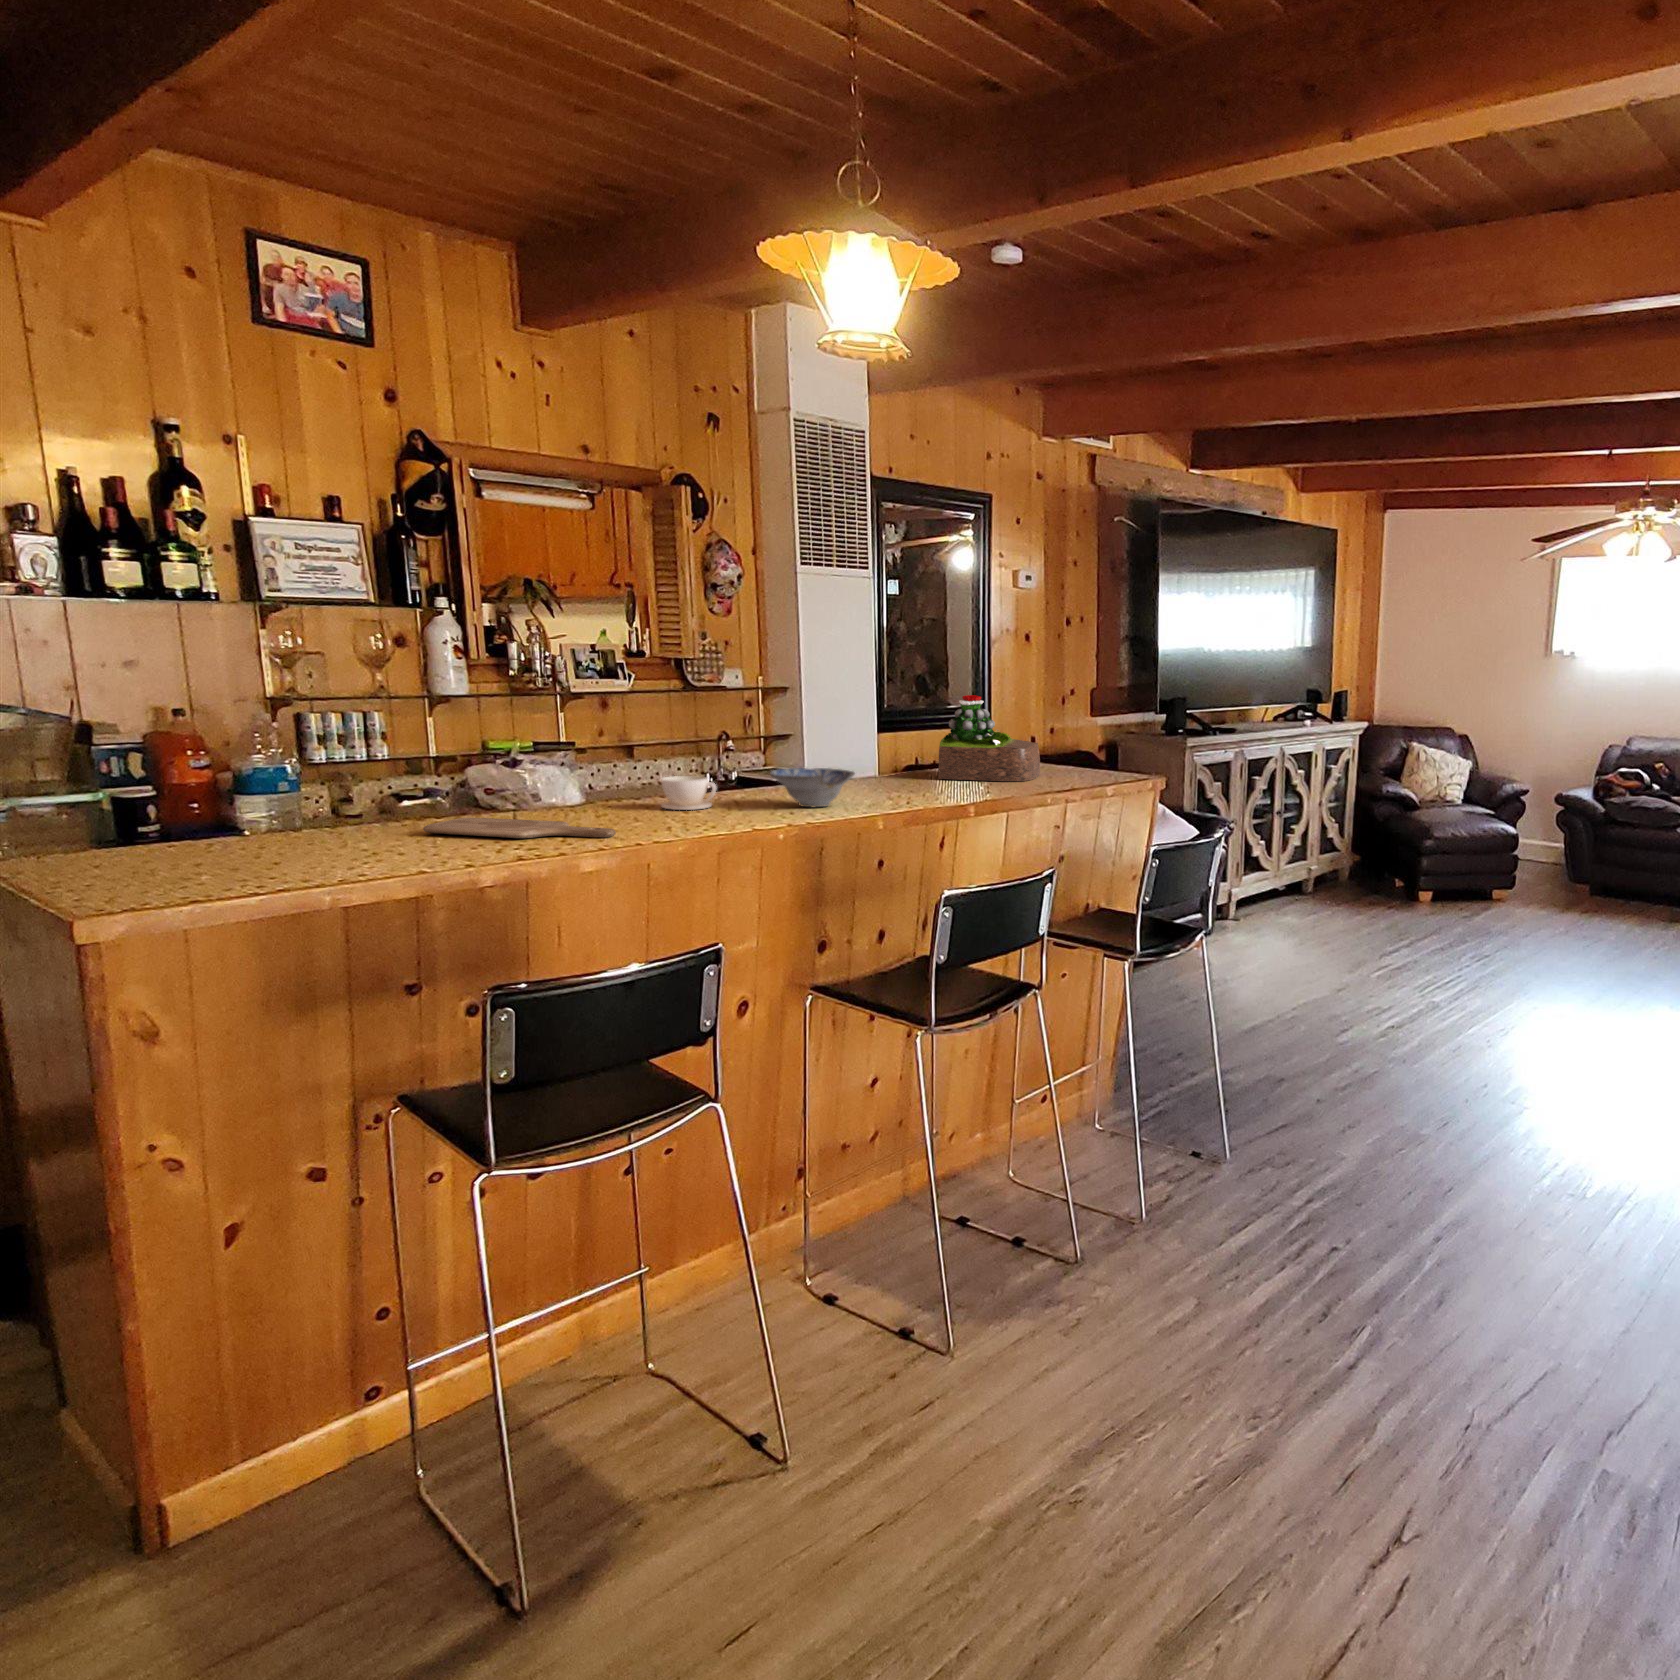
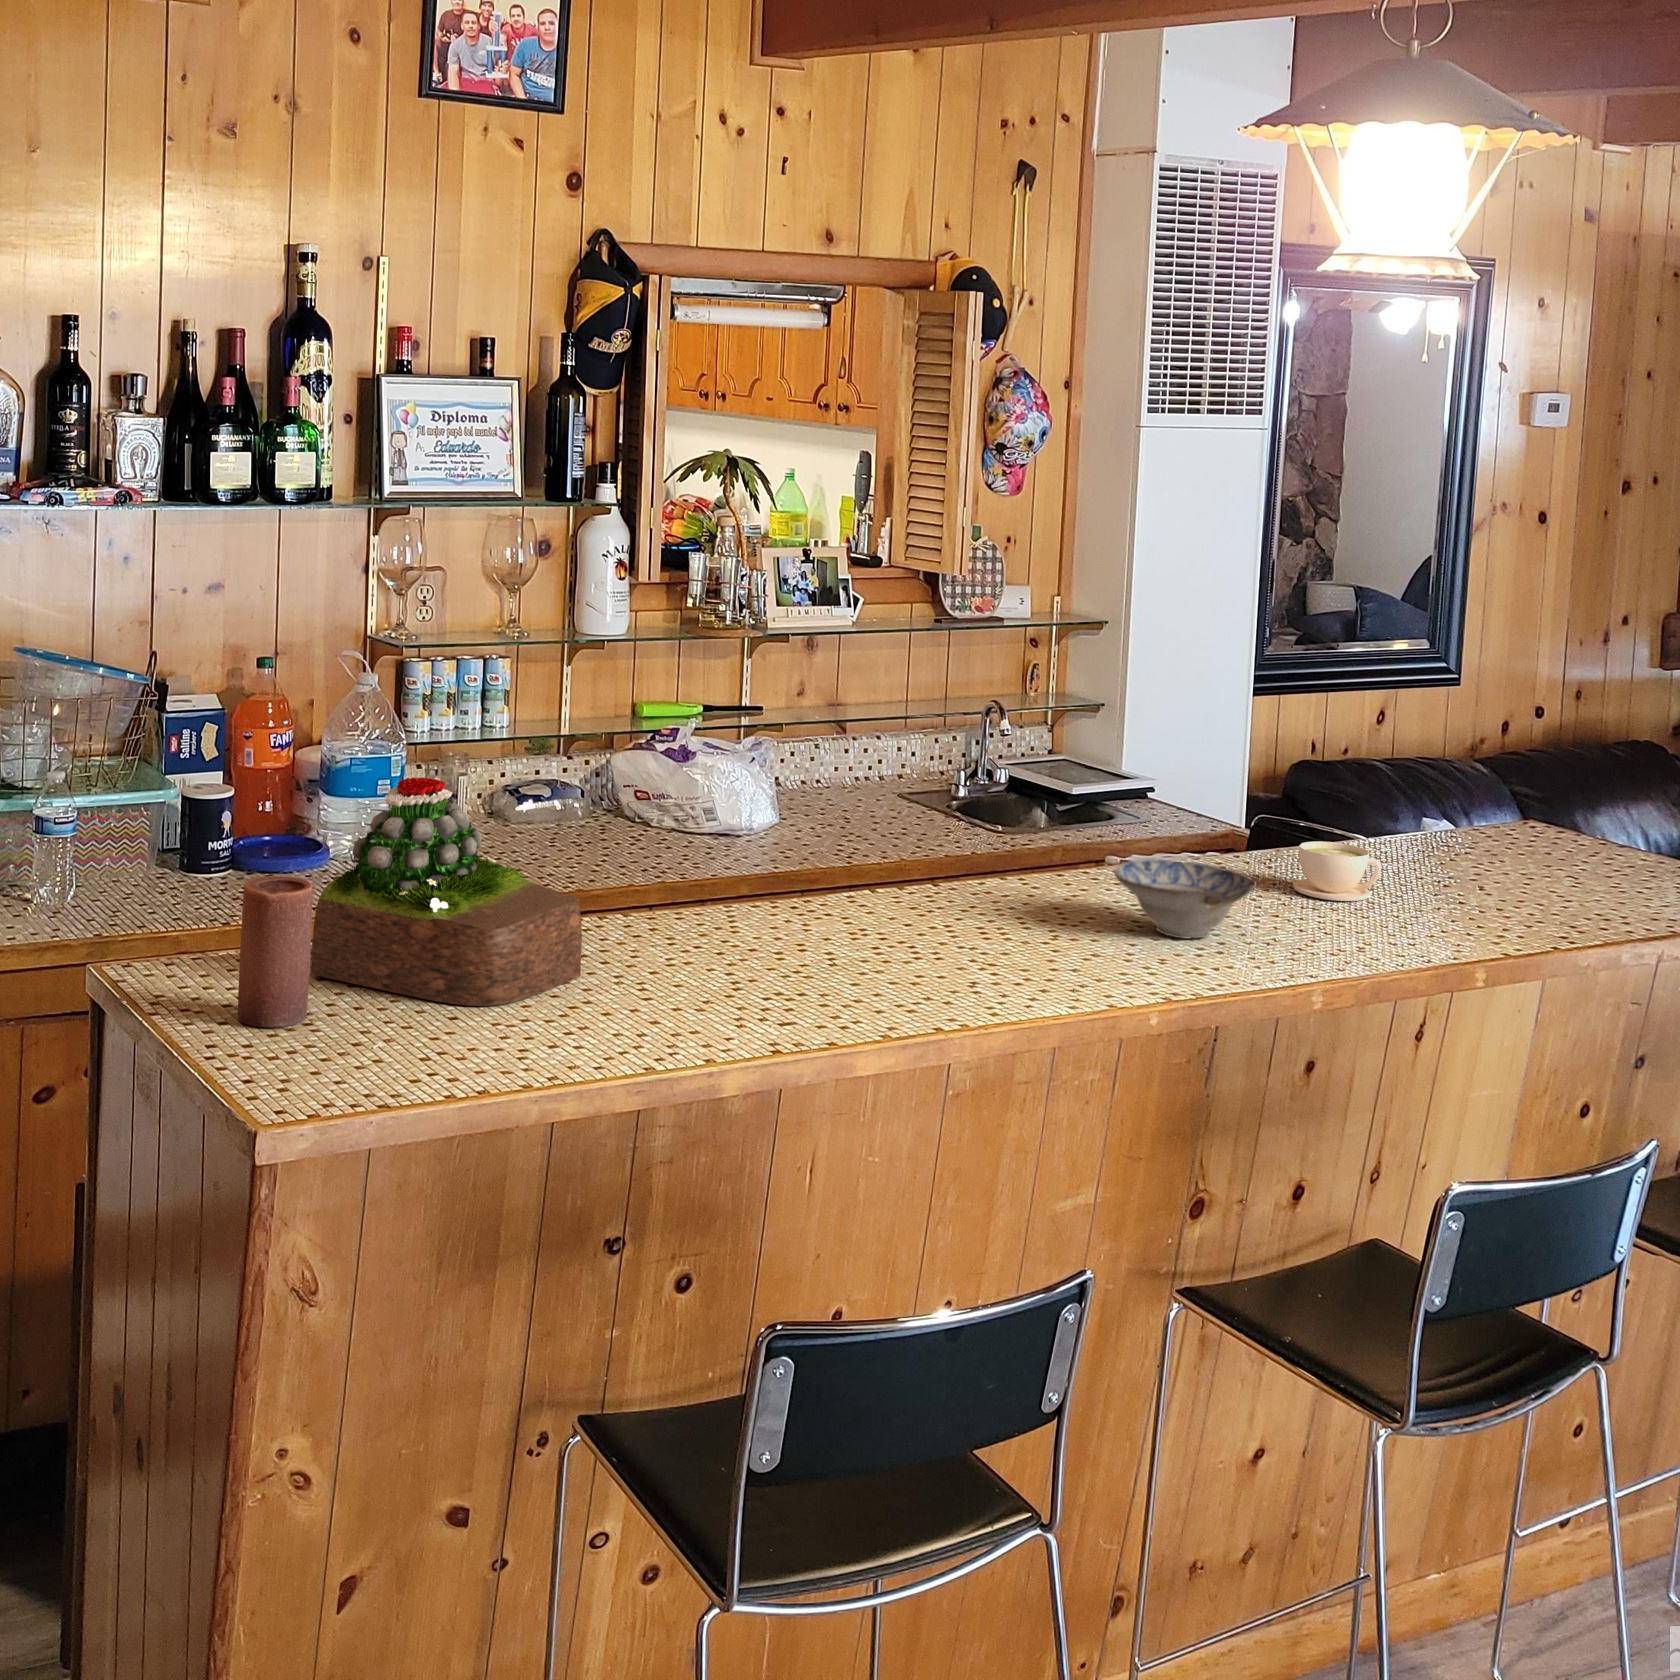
succulent plant: present [939,695,1040,781] -> present [311,777,582,1006]
coffee cup: present [661,776,716,810] -> present [1293,841,1382,901]
candle: none [64,779,143,886] -> present [238,876,313,1027]
cutting board: present [423,818,616,838] -> none [616,919,888,989]

